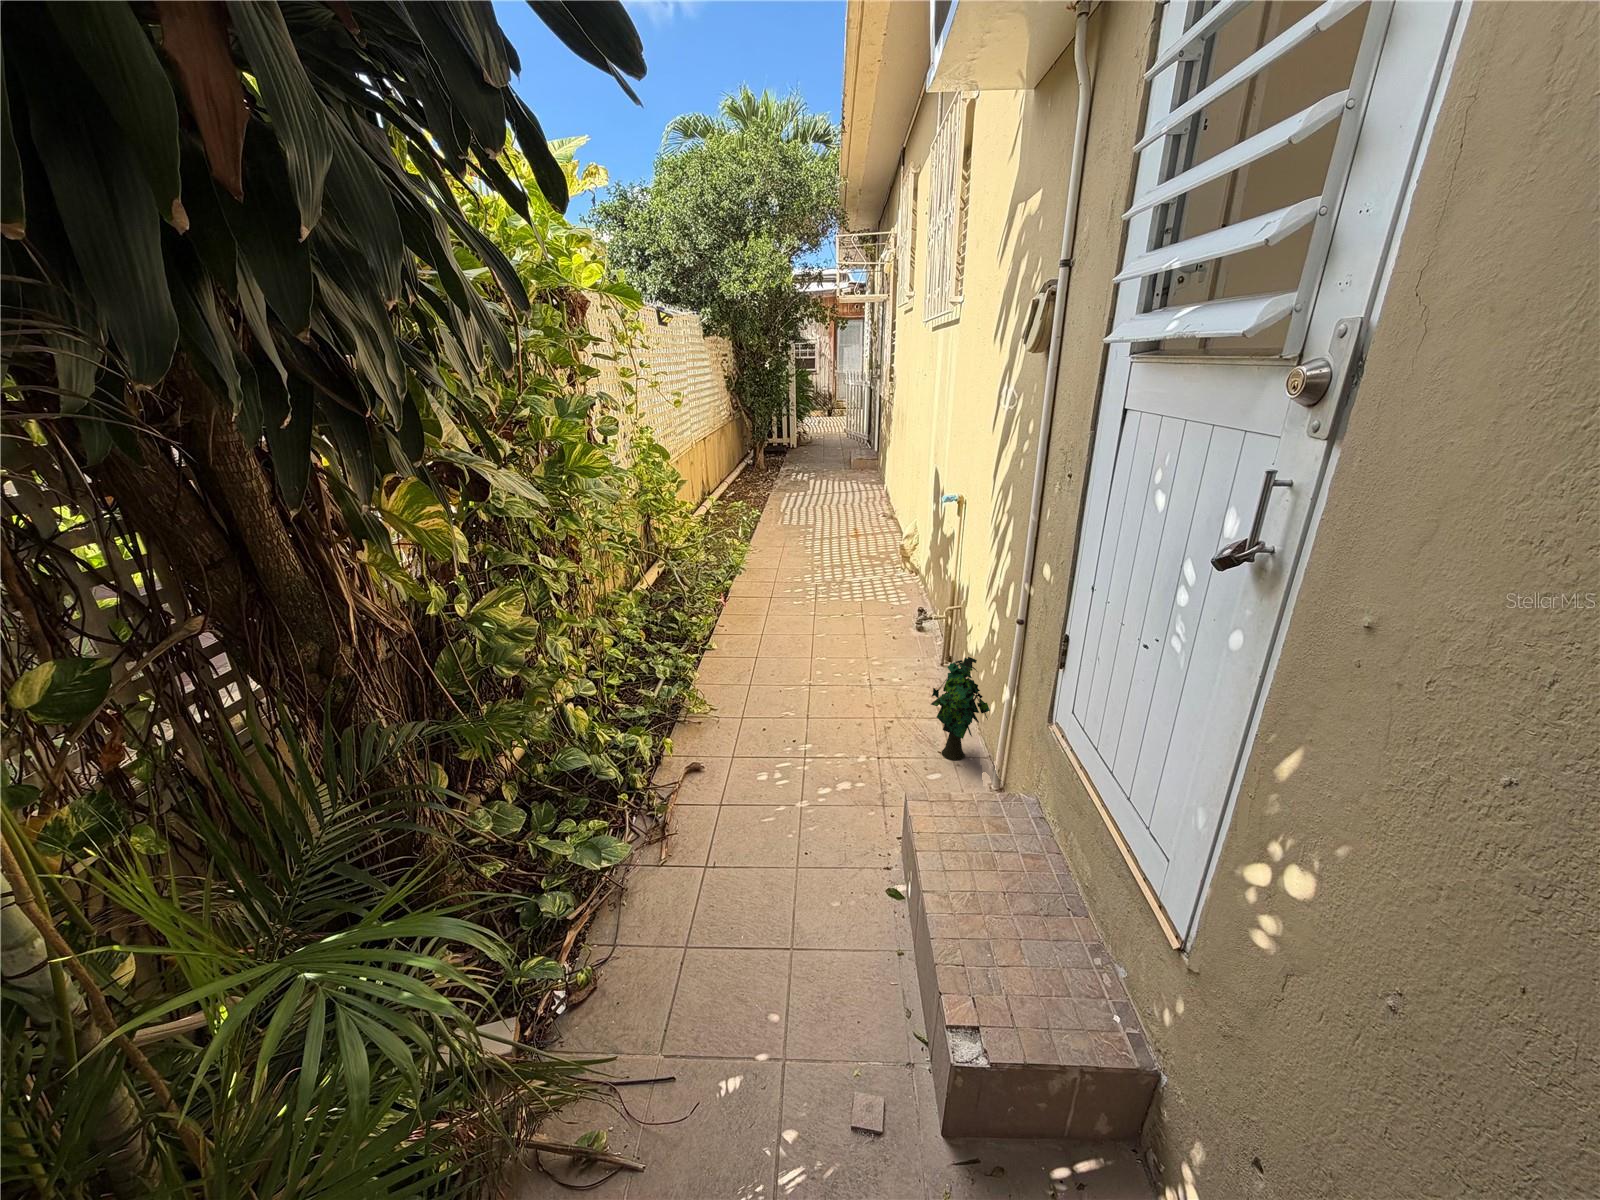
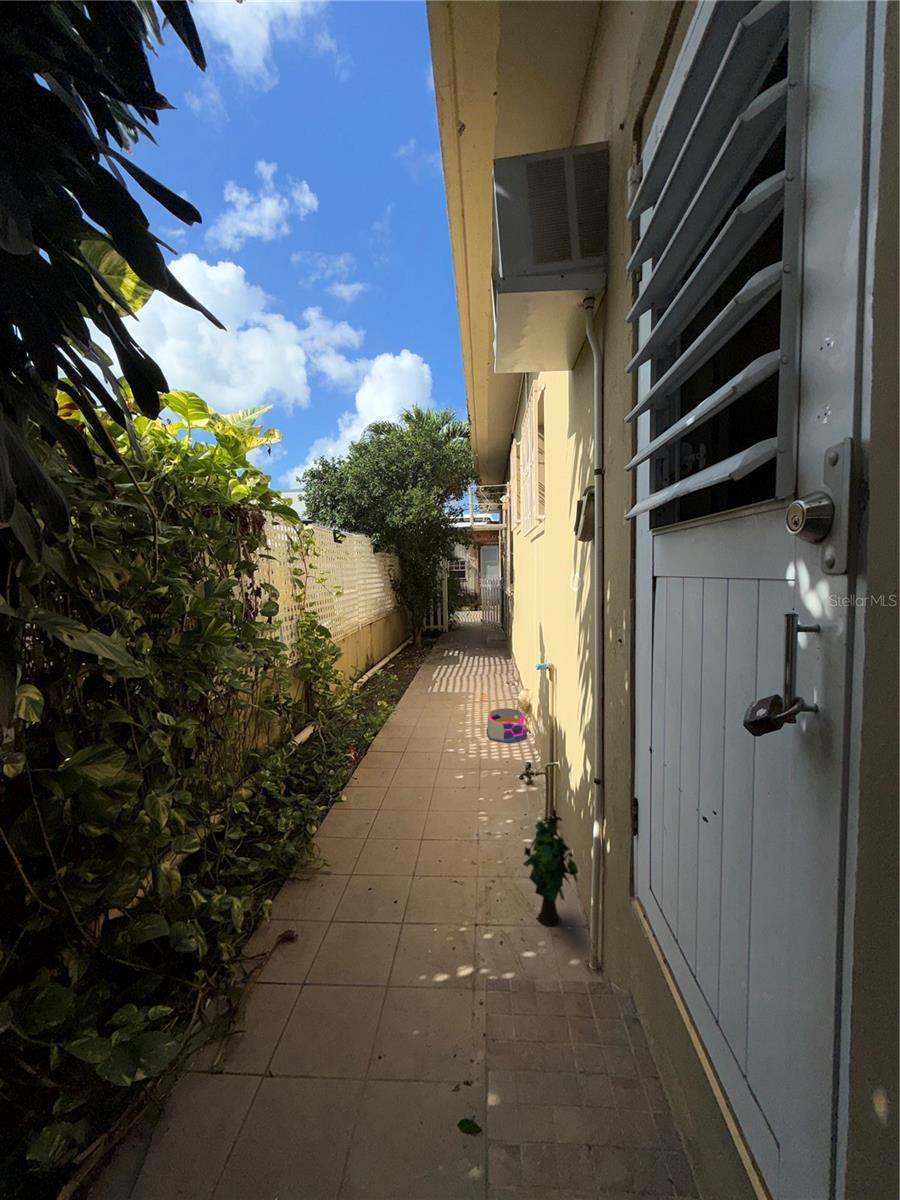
storage bin: none [864,547,913,587] -> present [487,708,527,743]

